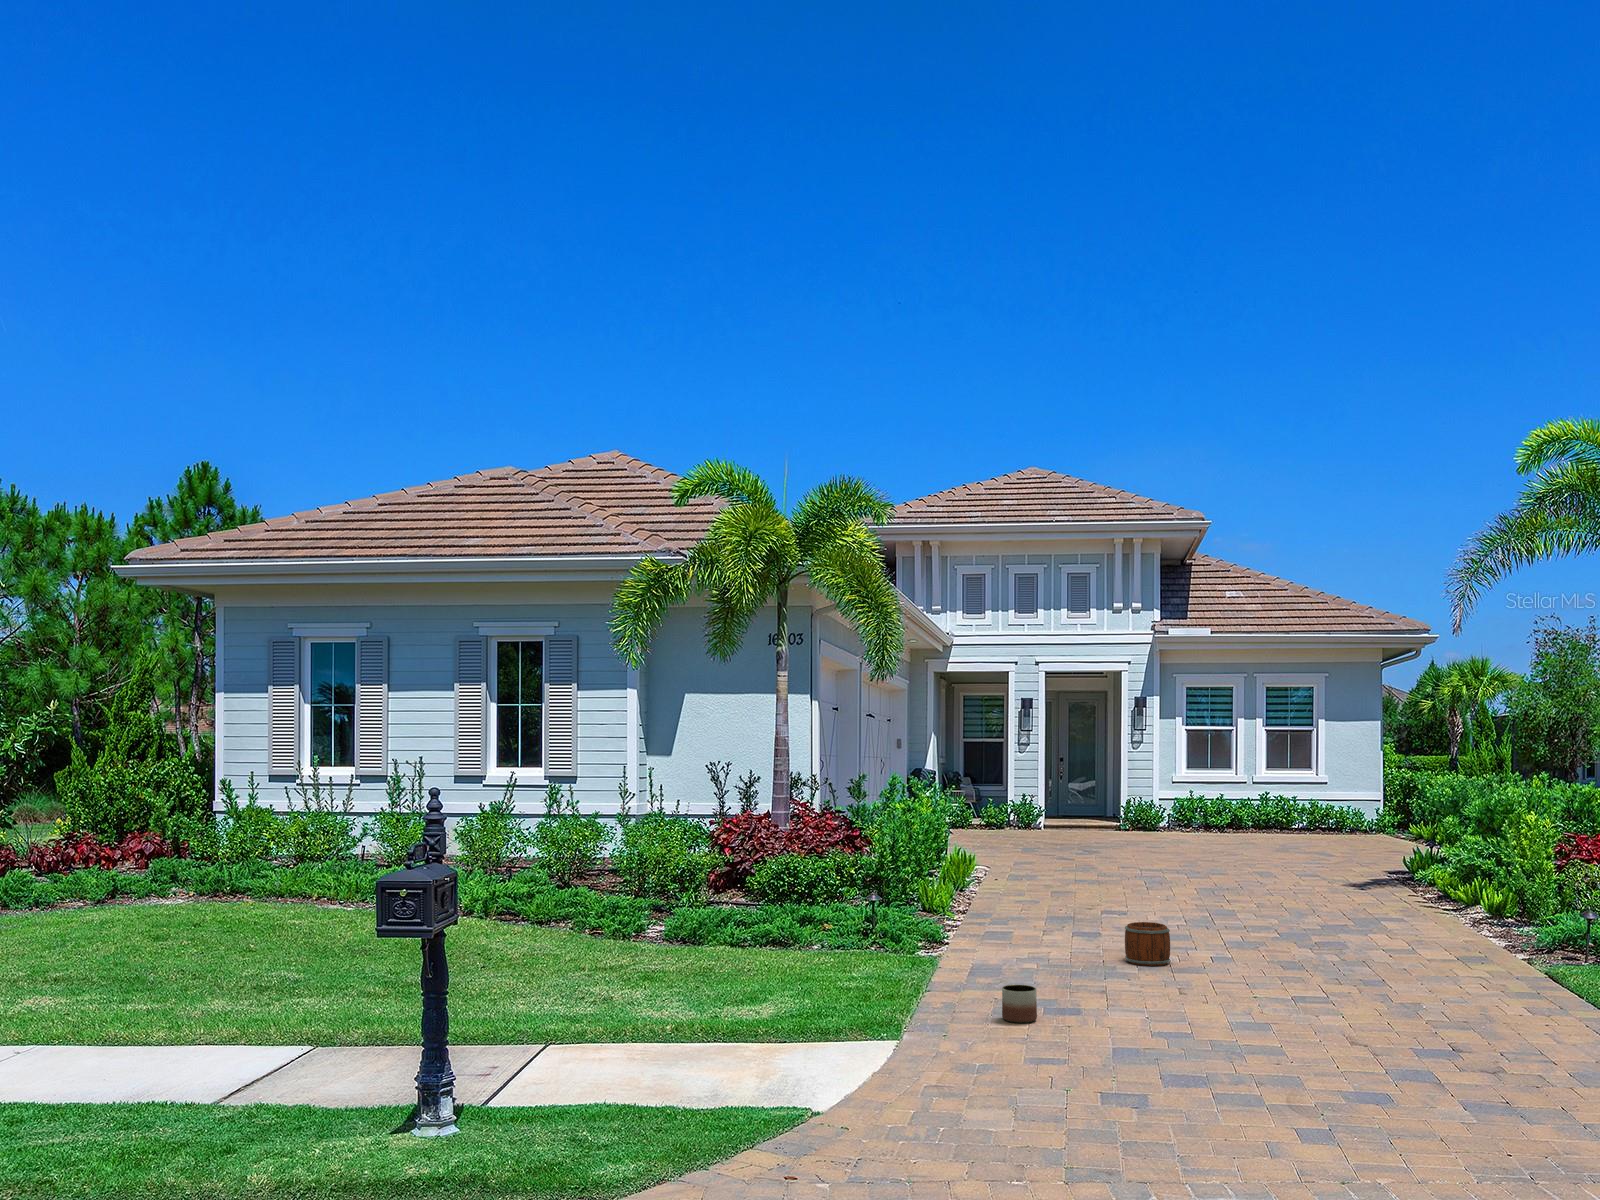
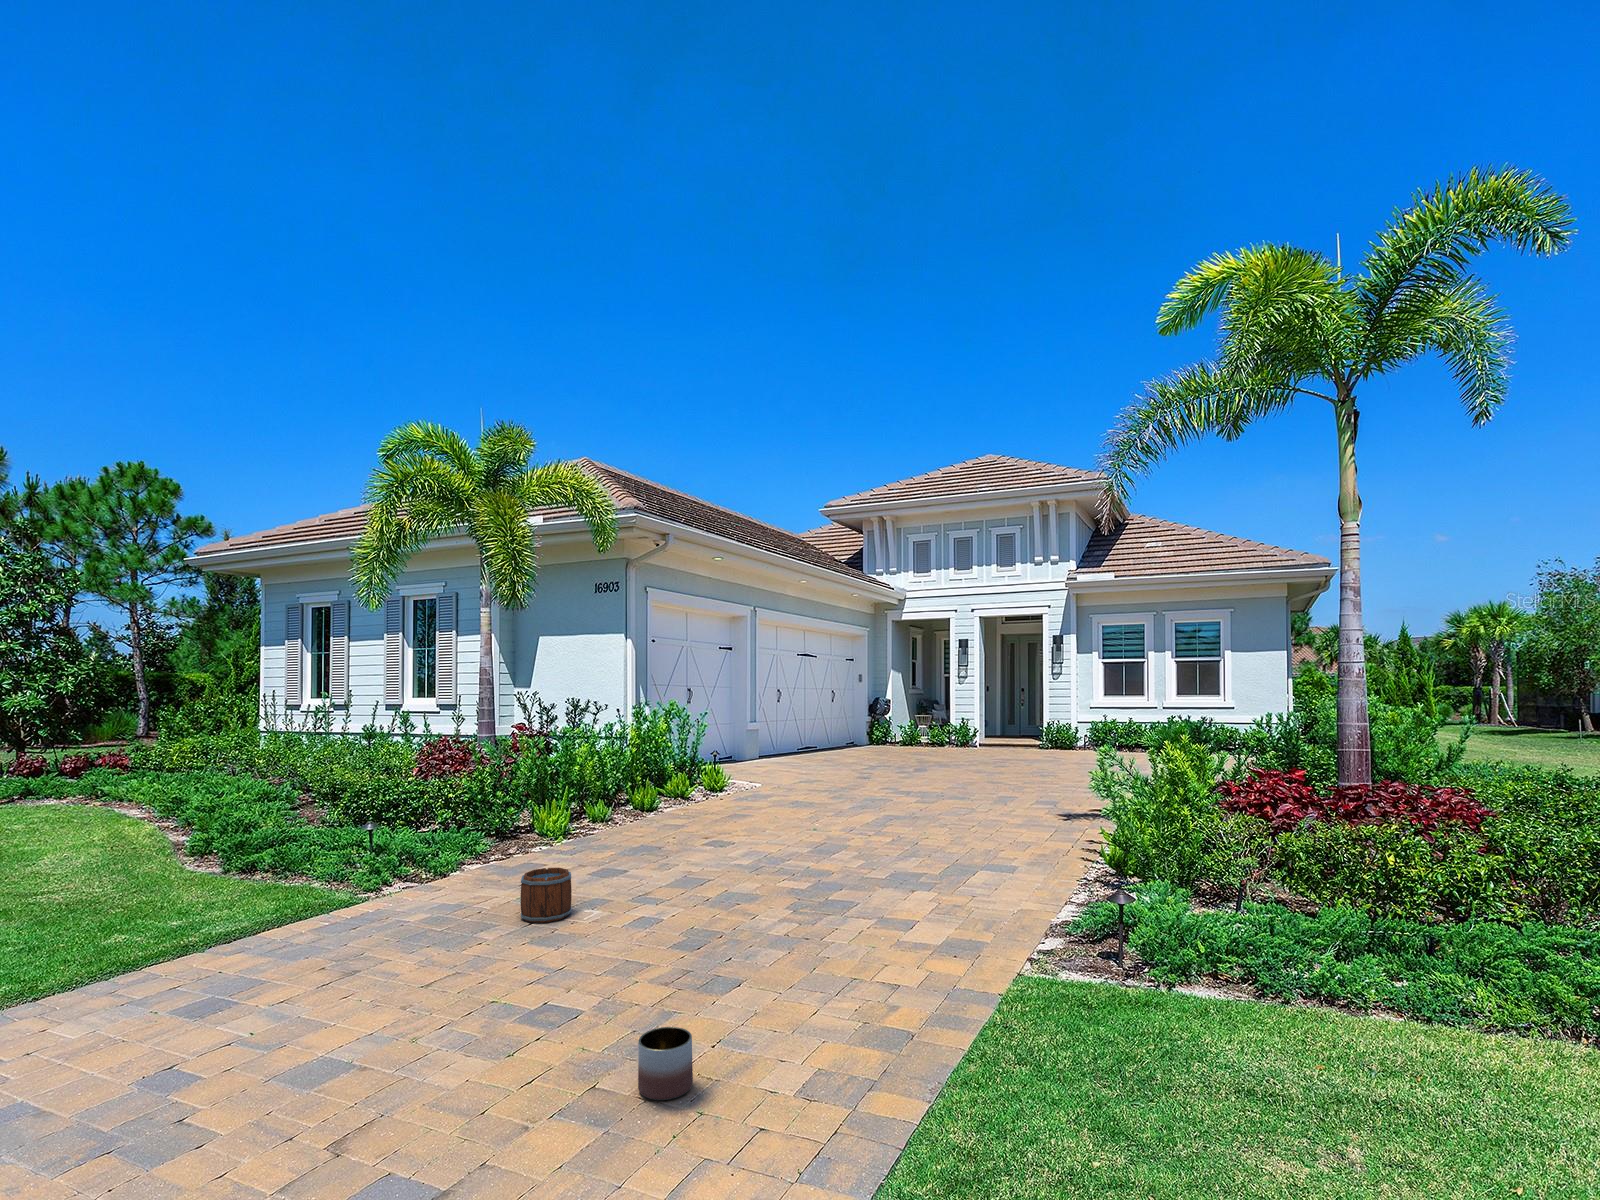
planter: present [1002,985,1037,1023] -> present [638,1027,693,1100]

